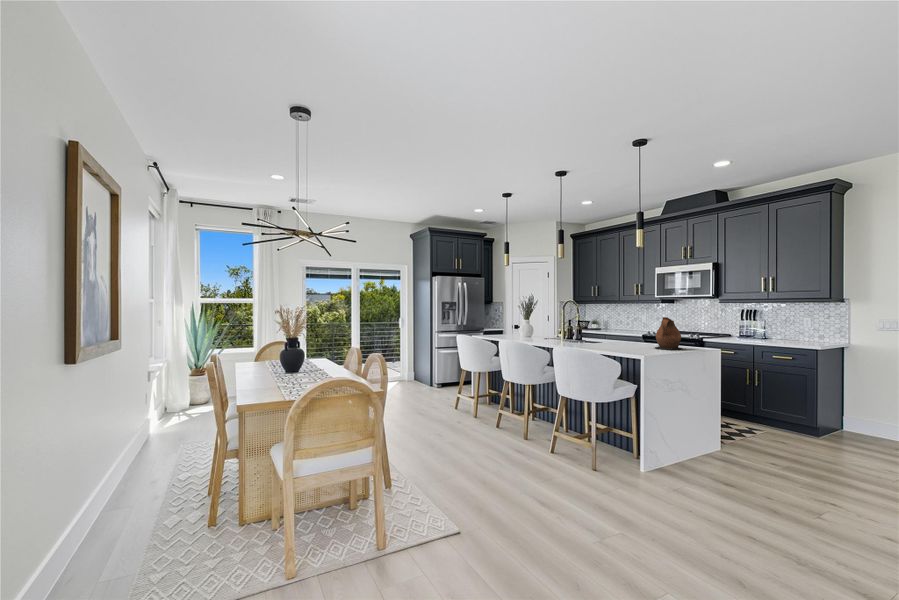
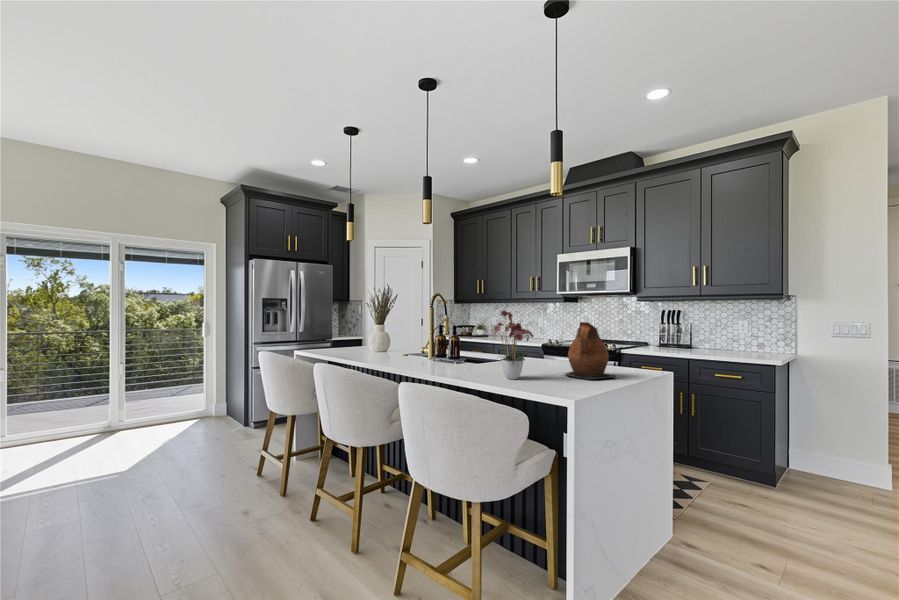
flower arrangement: none [608,309,636,349] -> present [494,310,533,379]

